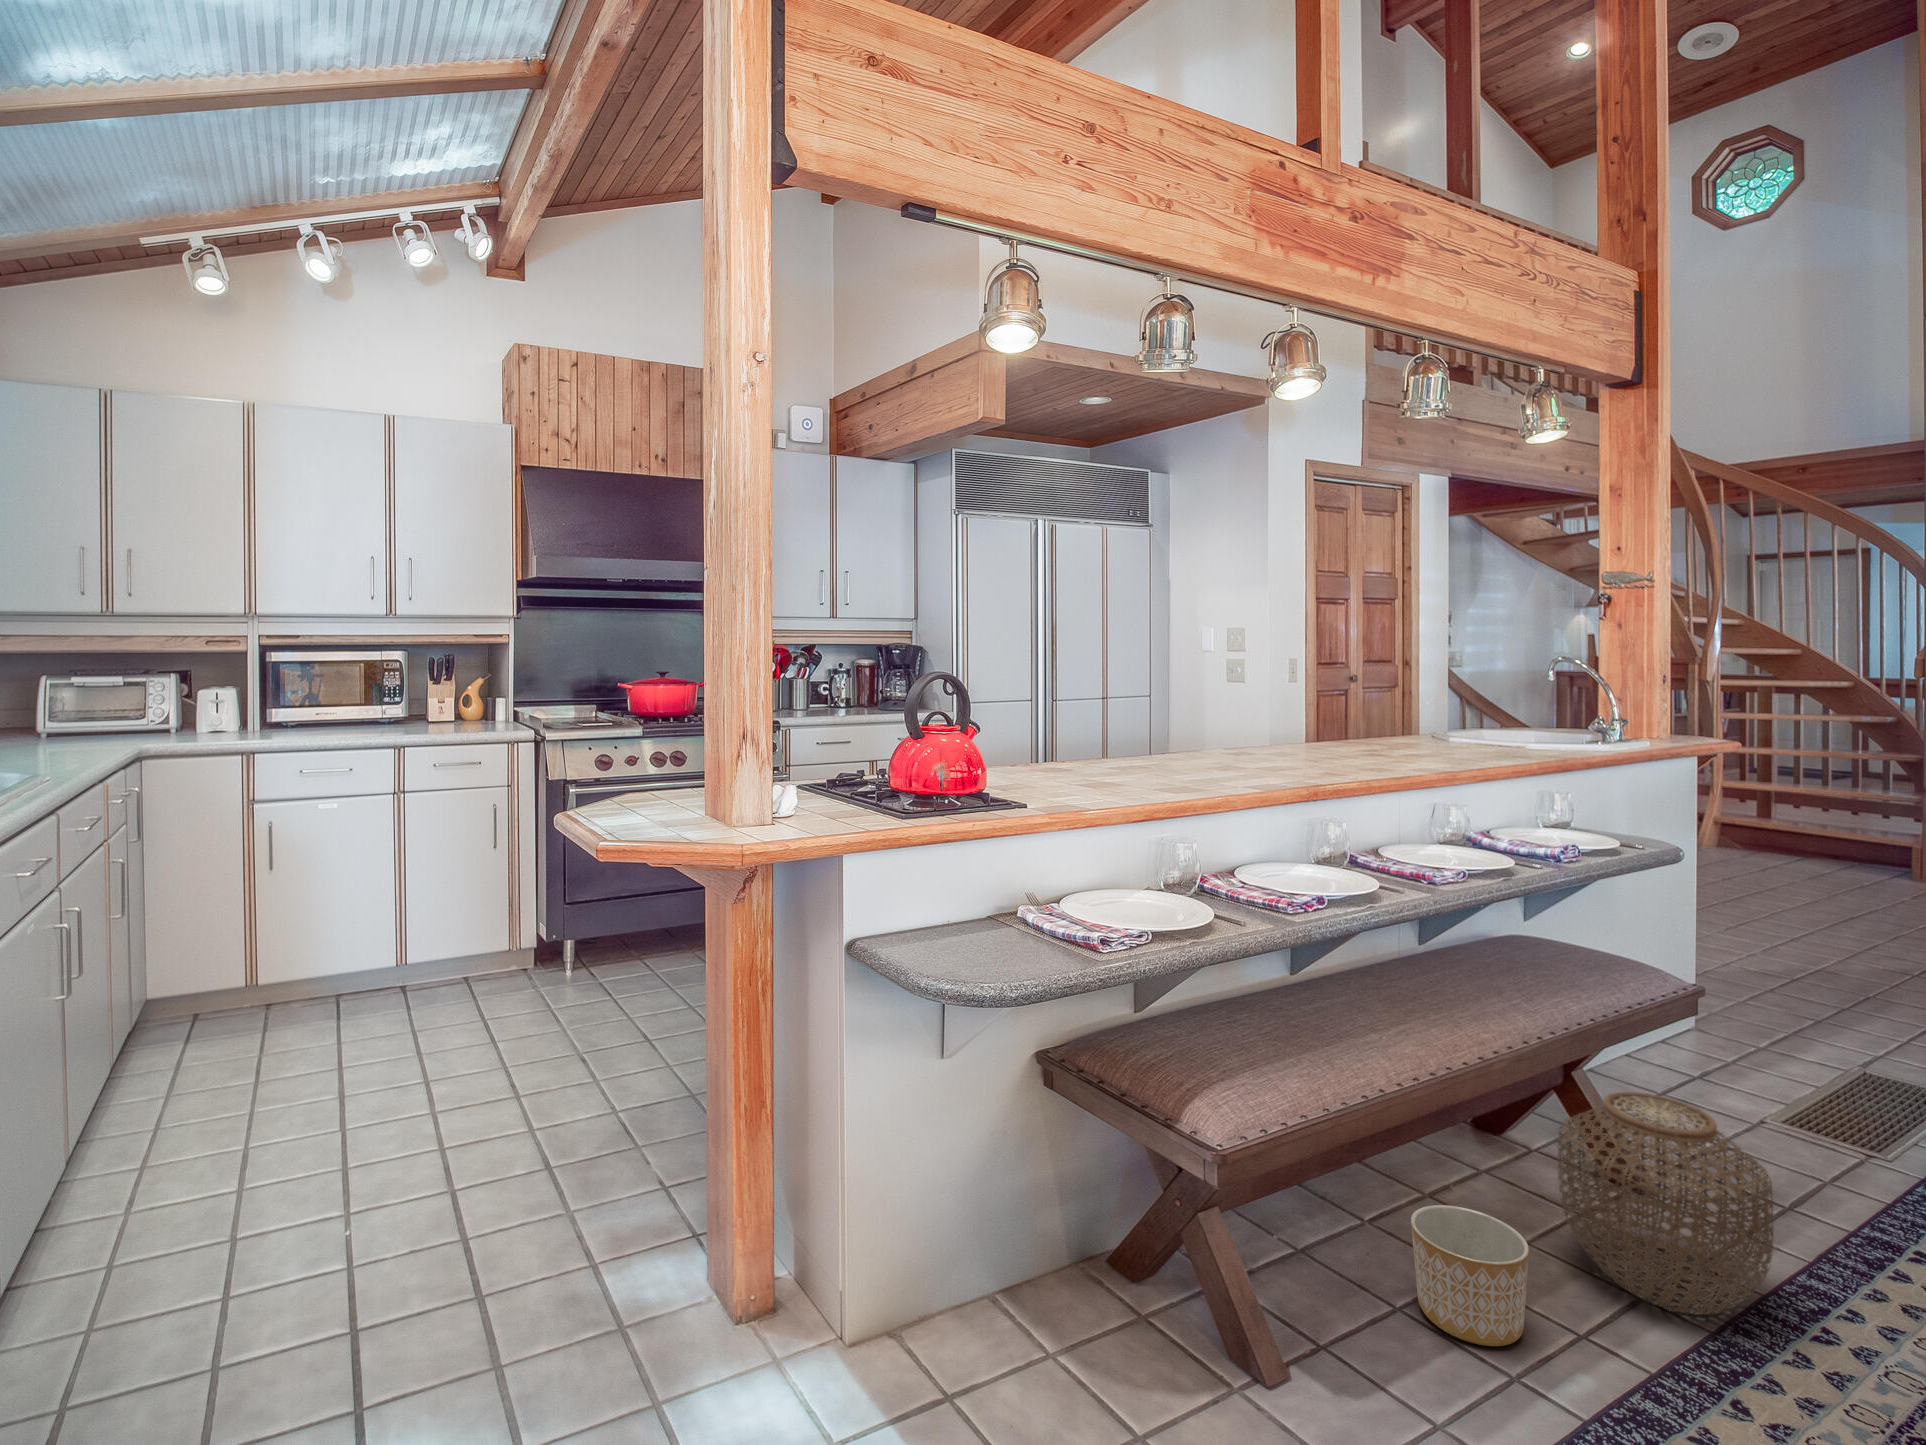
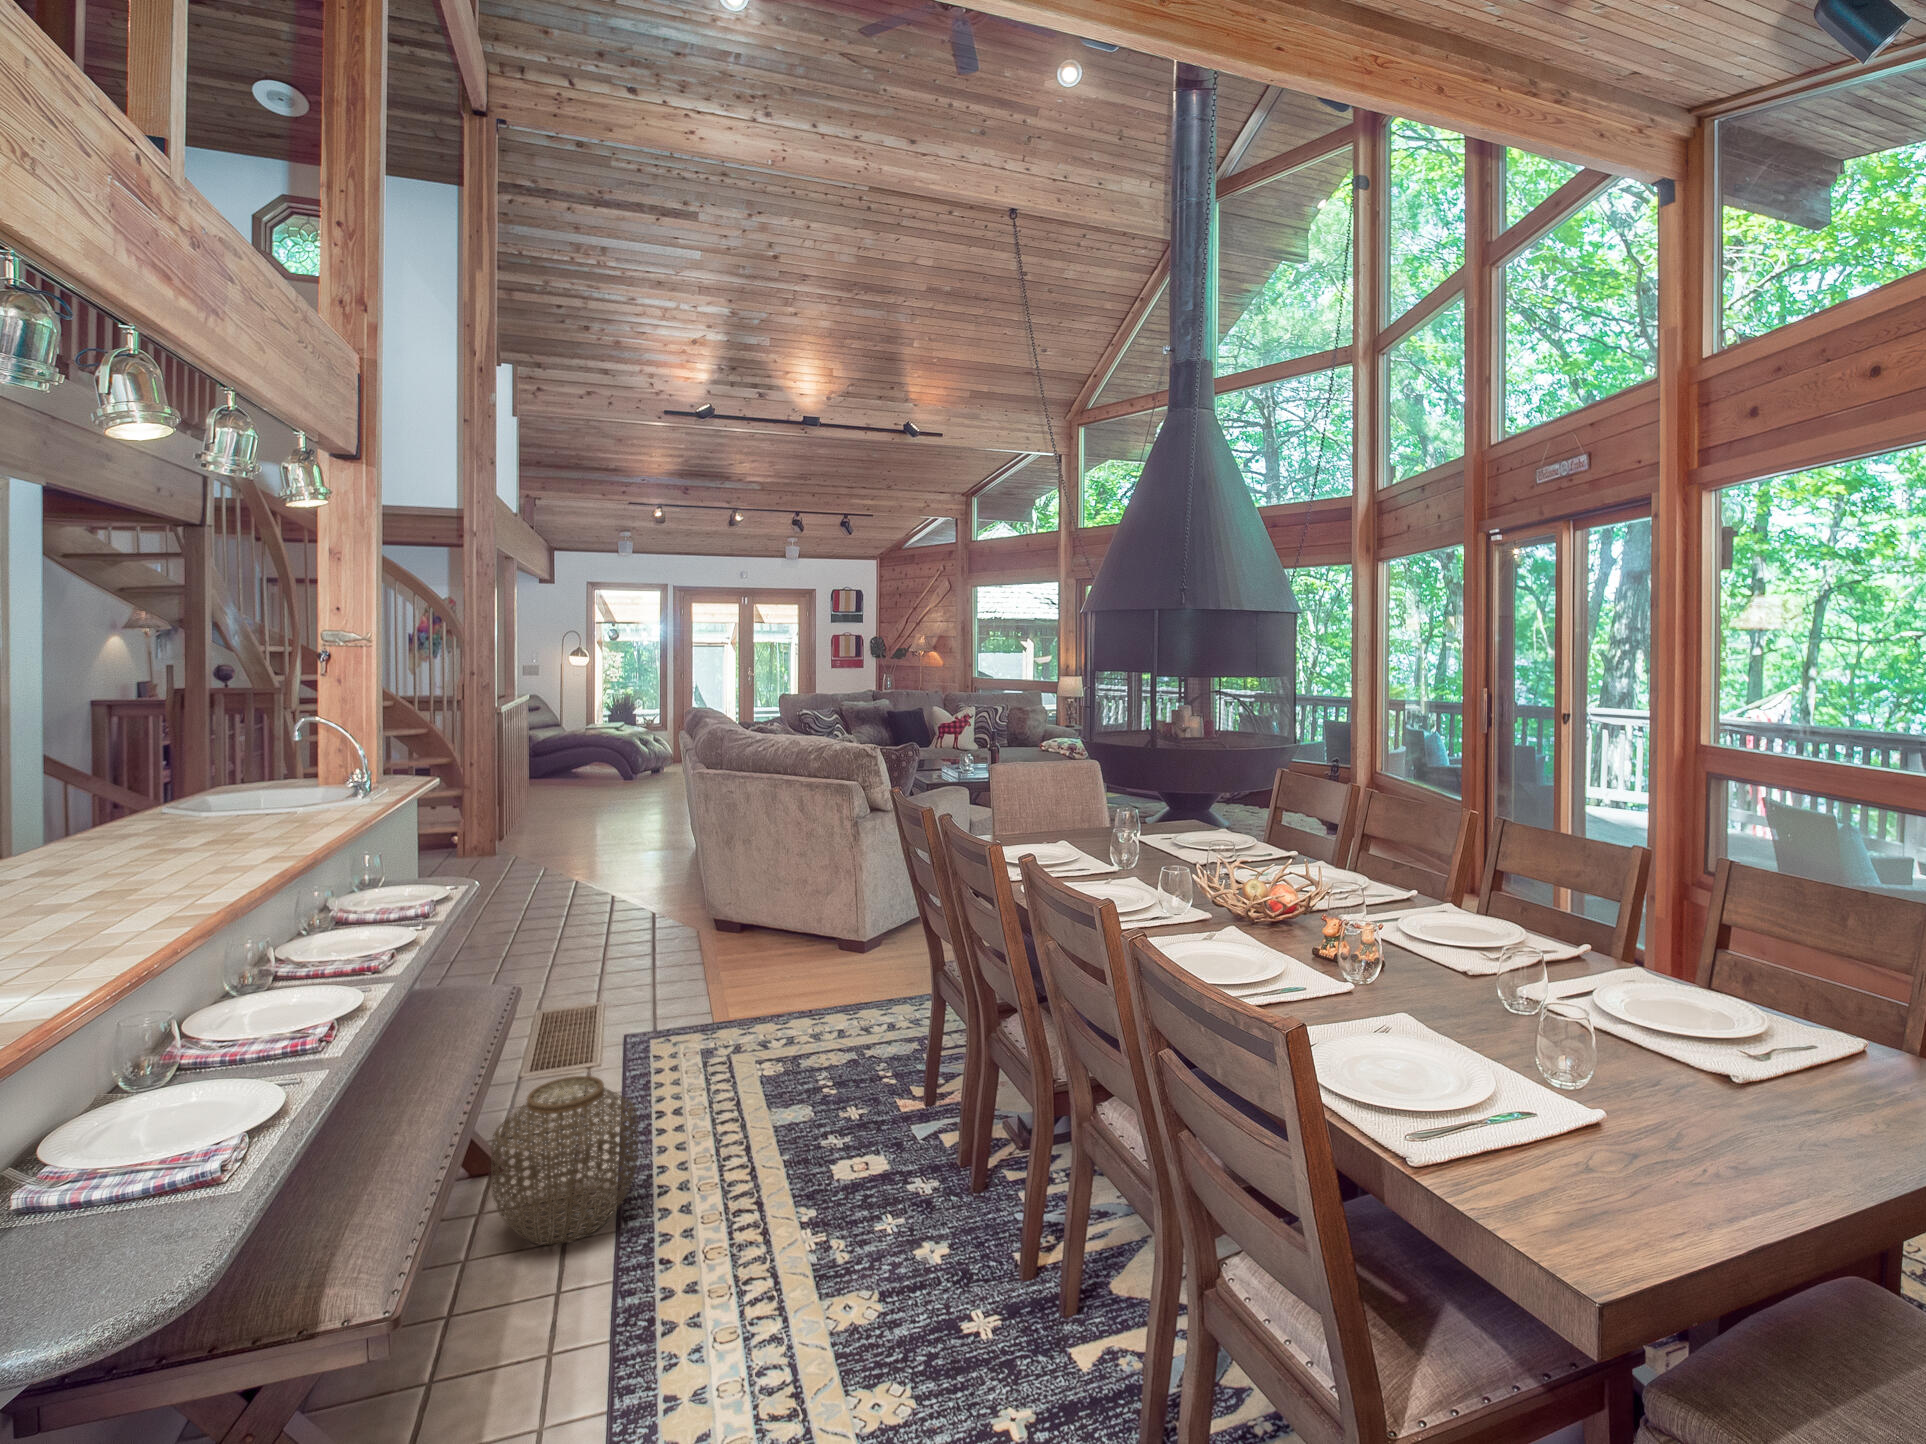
planter: present [1411,1205,1529,1346] -> none [431,1243,536,1370]

